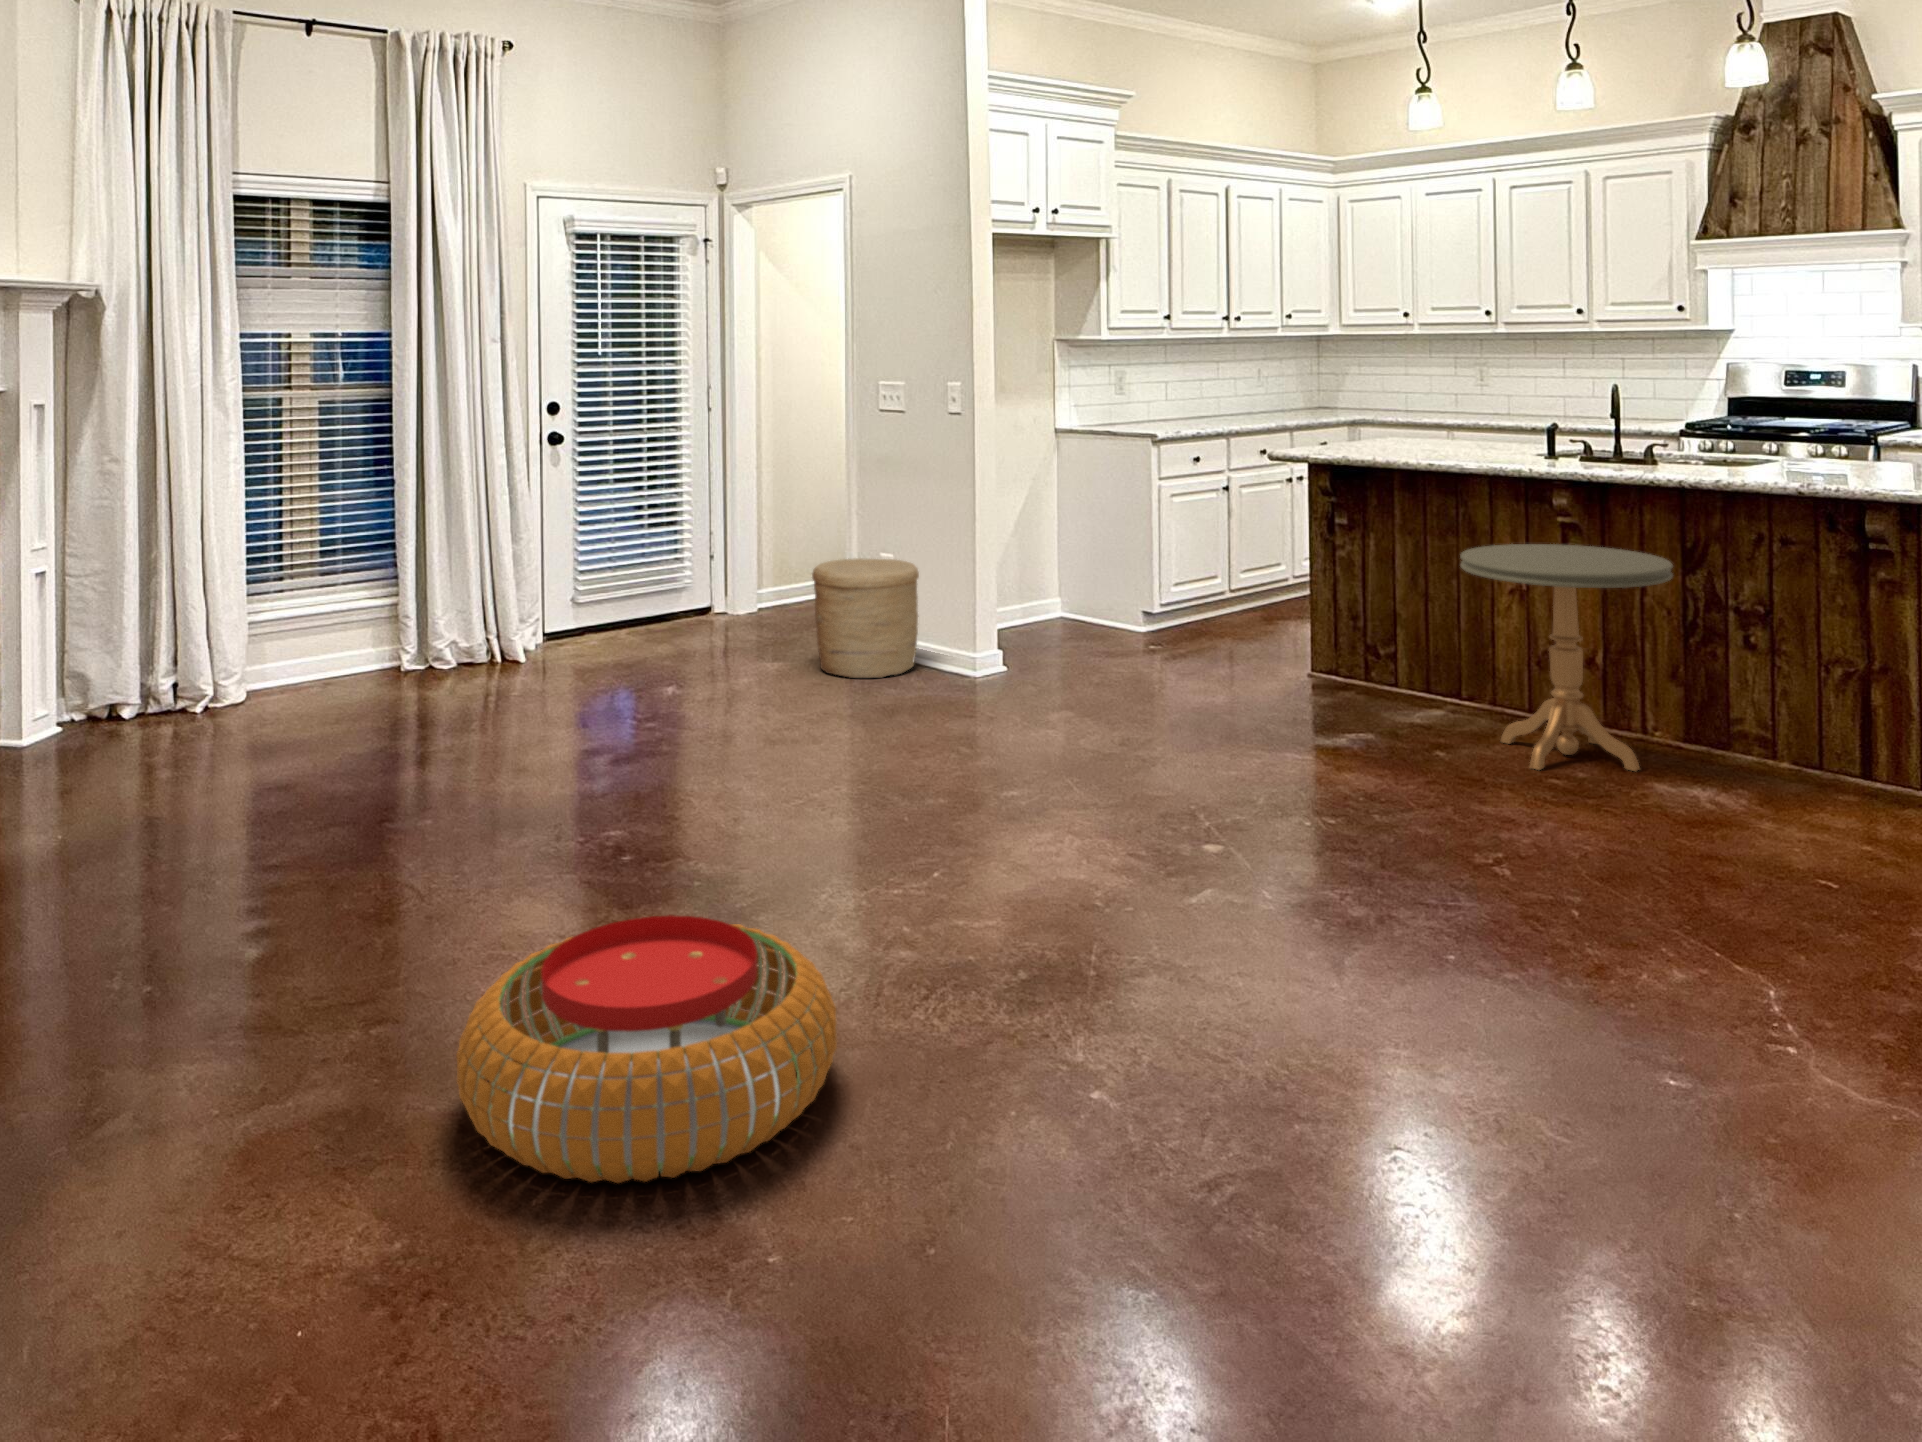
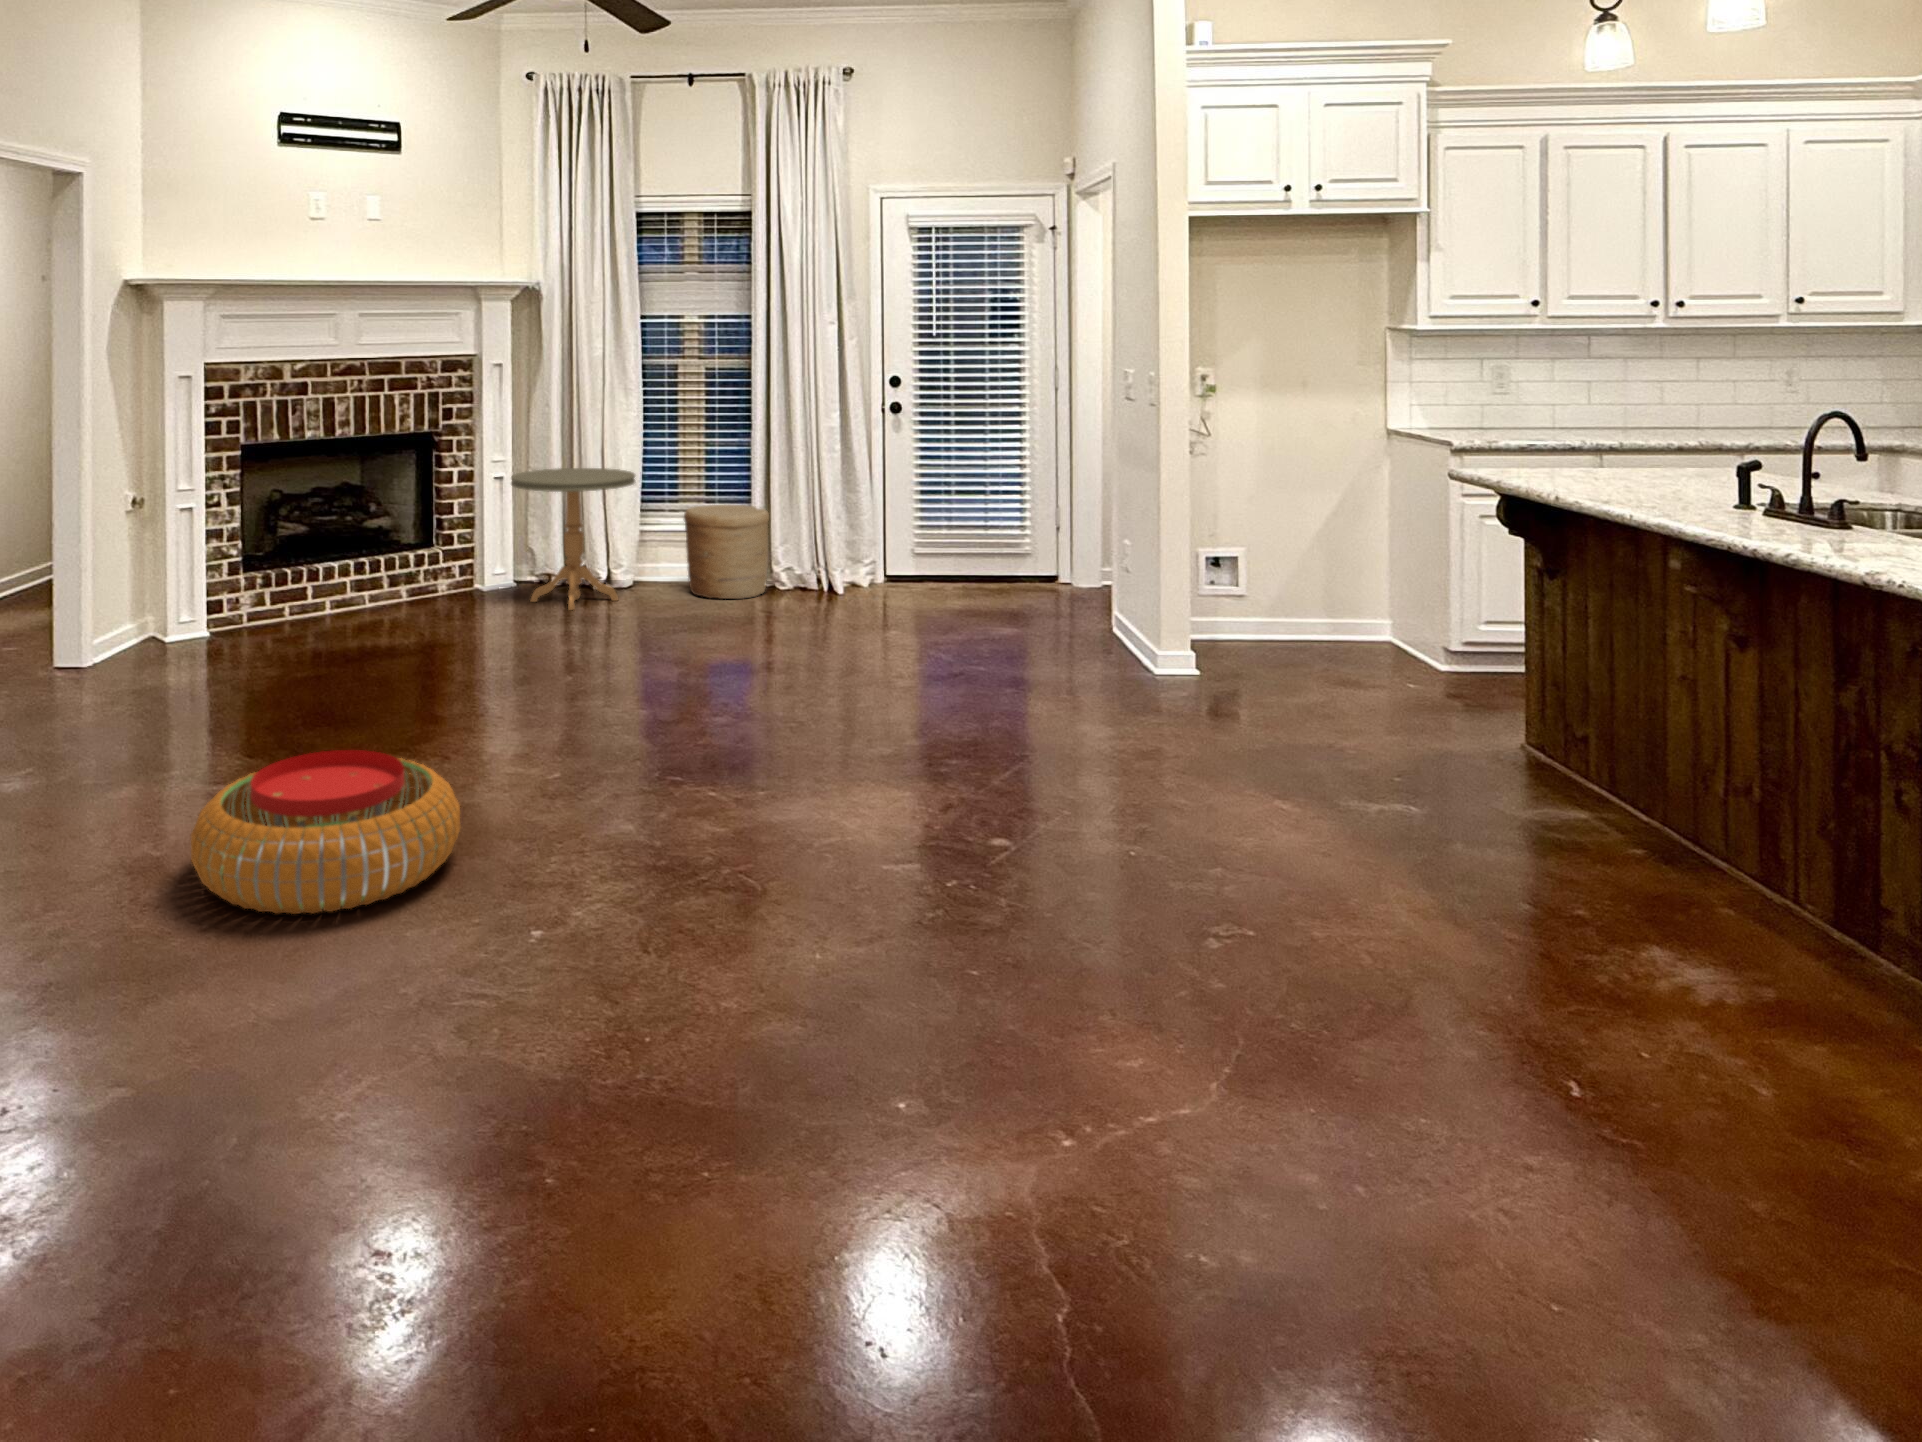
side table: present [1460,544,1673,771] -> present [511,468,635,610]
woven basket: present [812,558,919,678] -> present [684,505,769,599]

